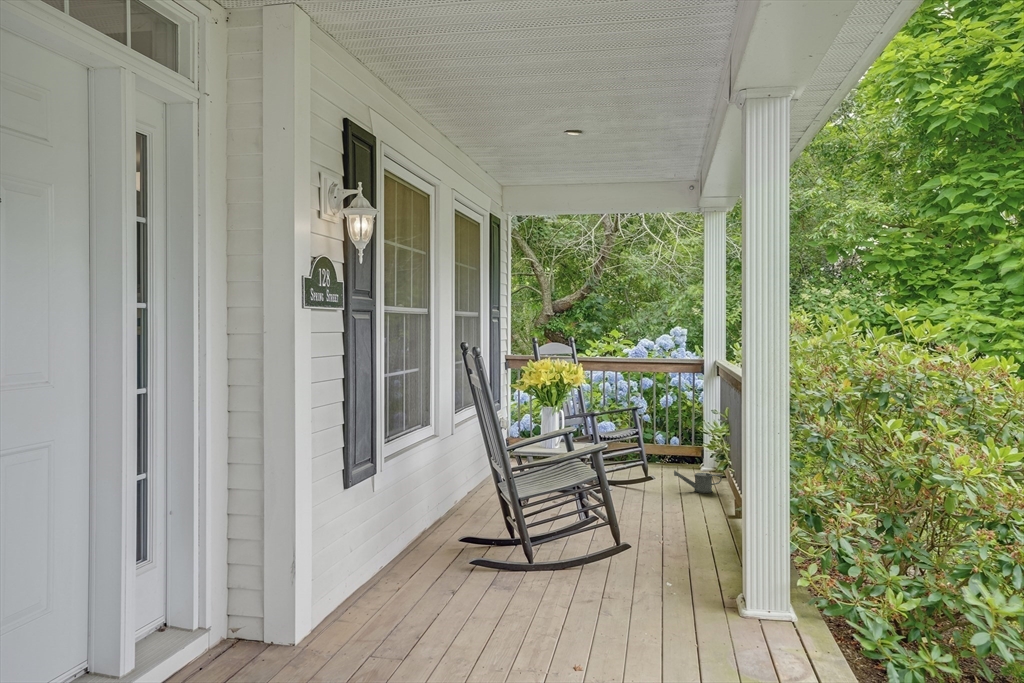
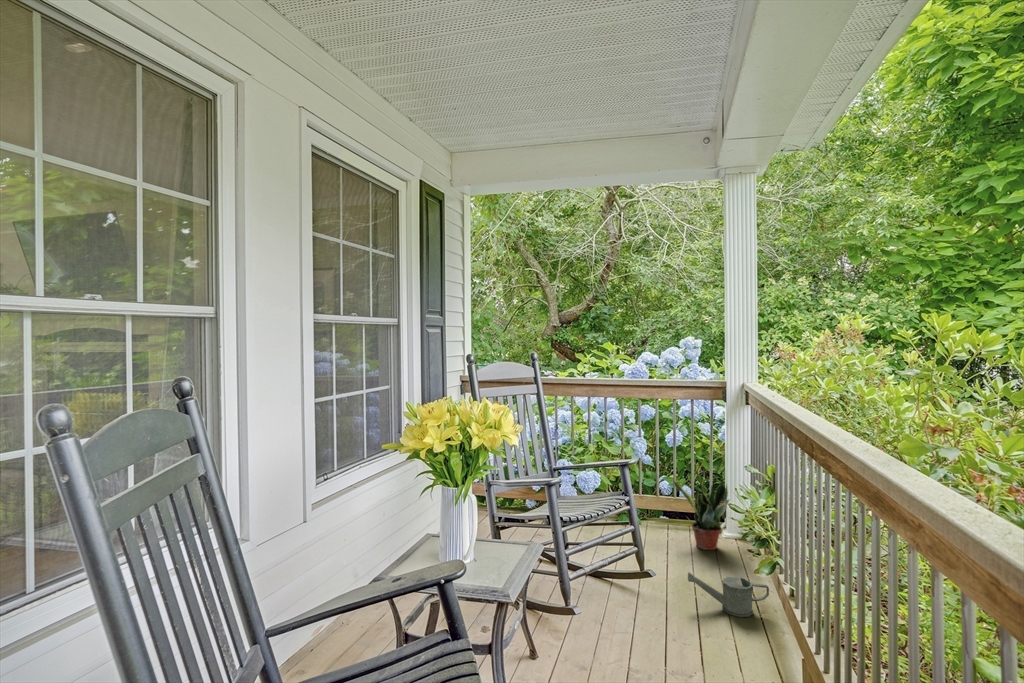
potted plant: none [666,418,704,473] -> present [674,470,729,550]

